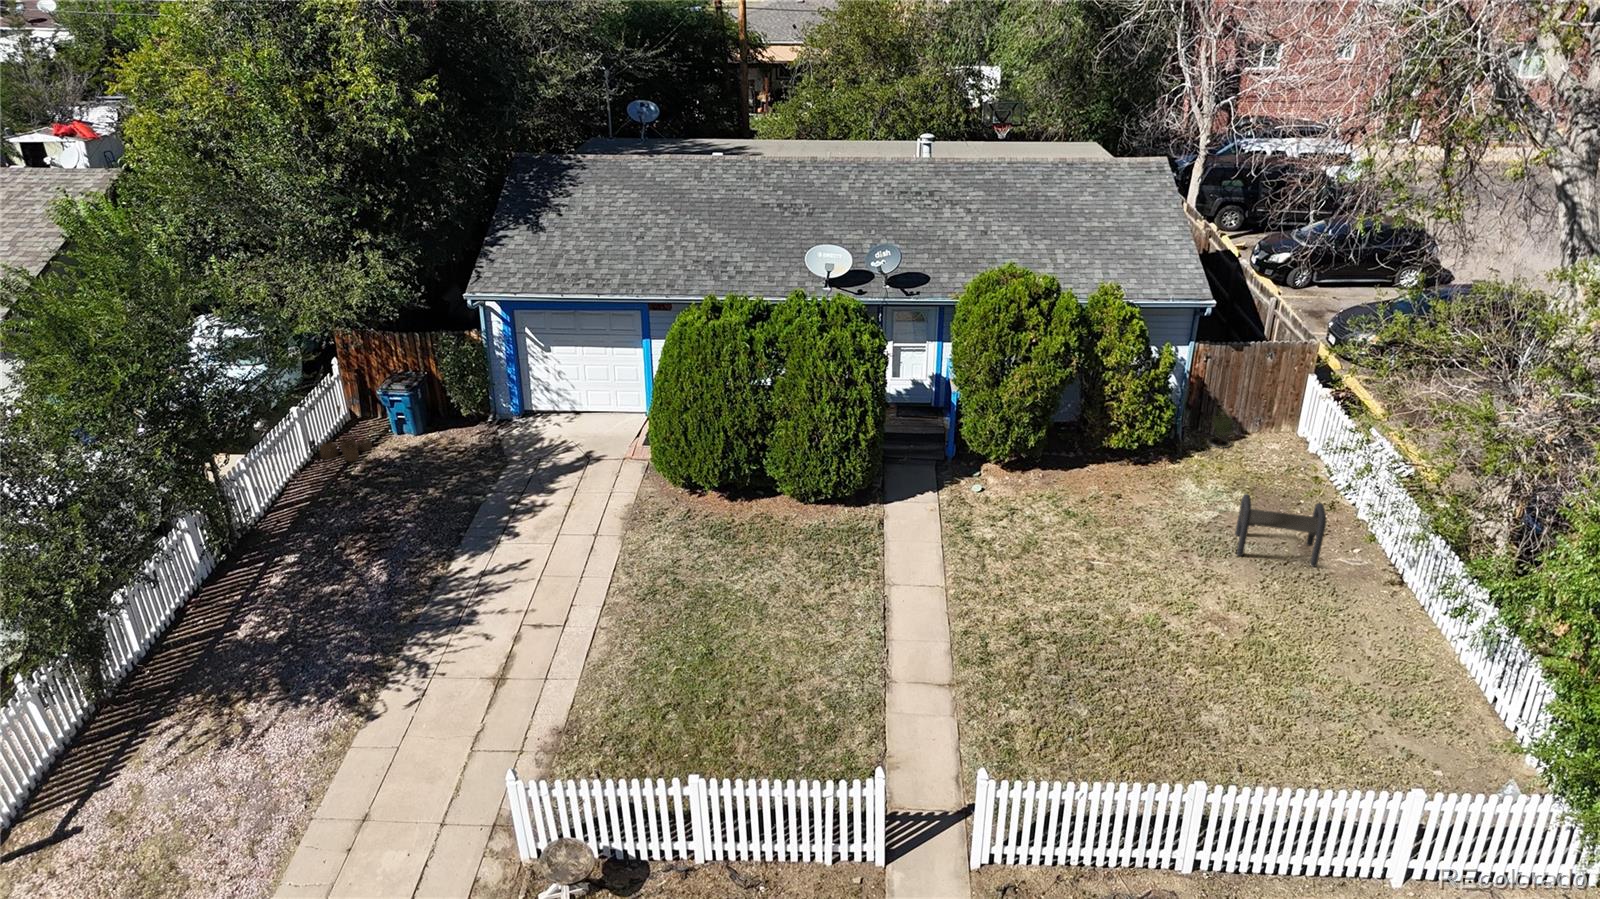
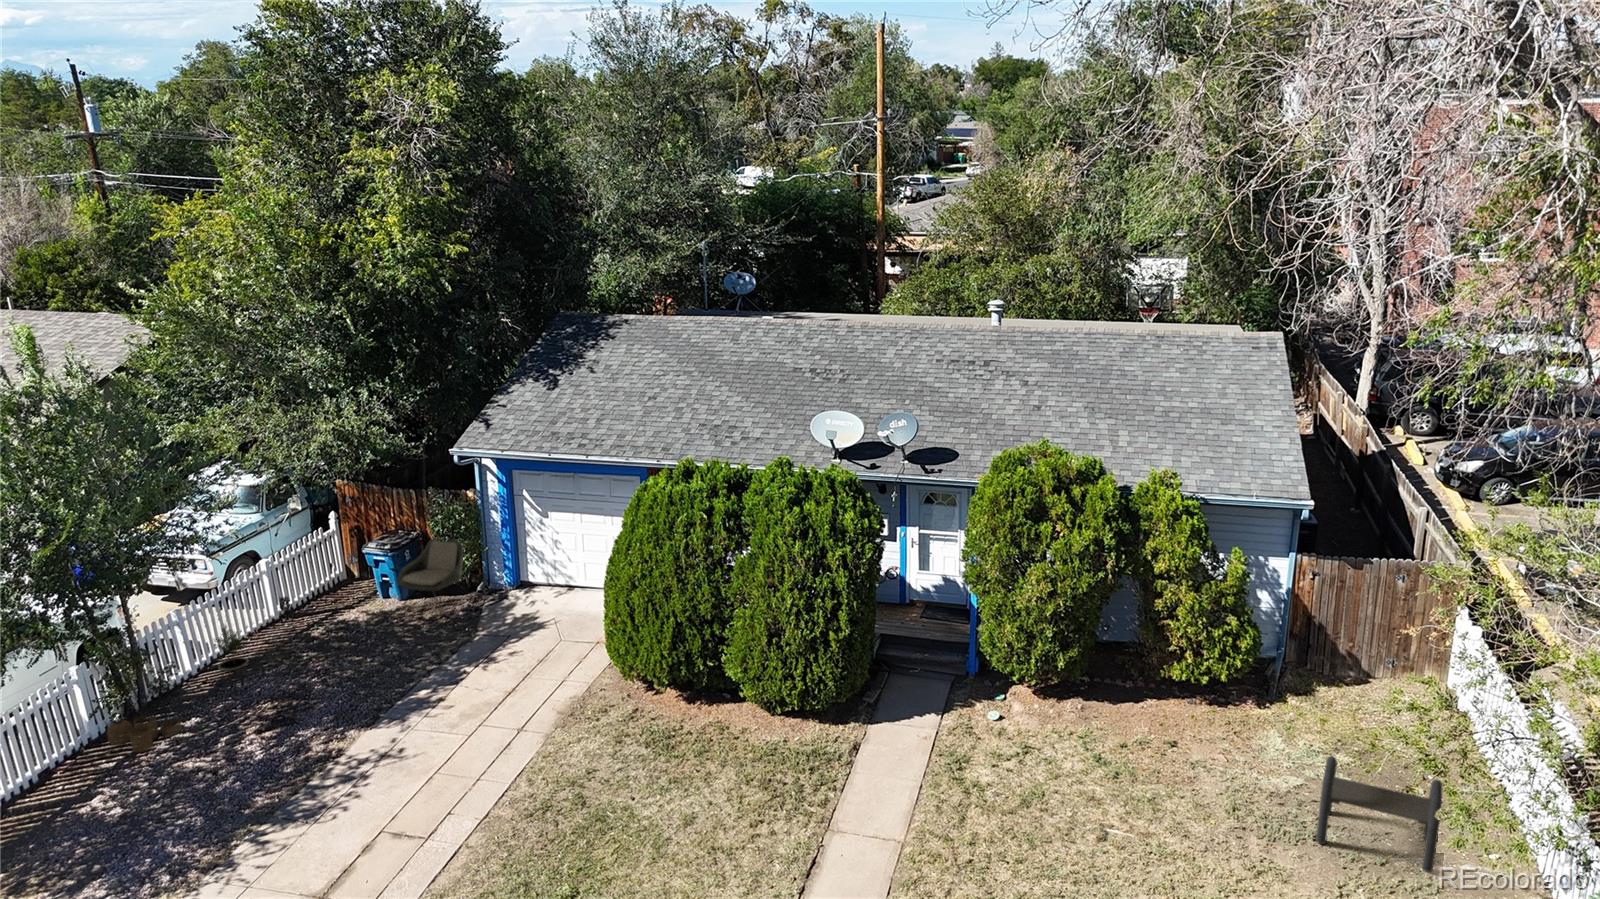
lounge chair: none [419,375,487,447] -> present [397,539,471,616]
potted tree: present [1208,410,1232,448] -> present [215,625,248,671]
woven basket: present [320,438,372,462] -> present [107,716,182,752]

